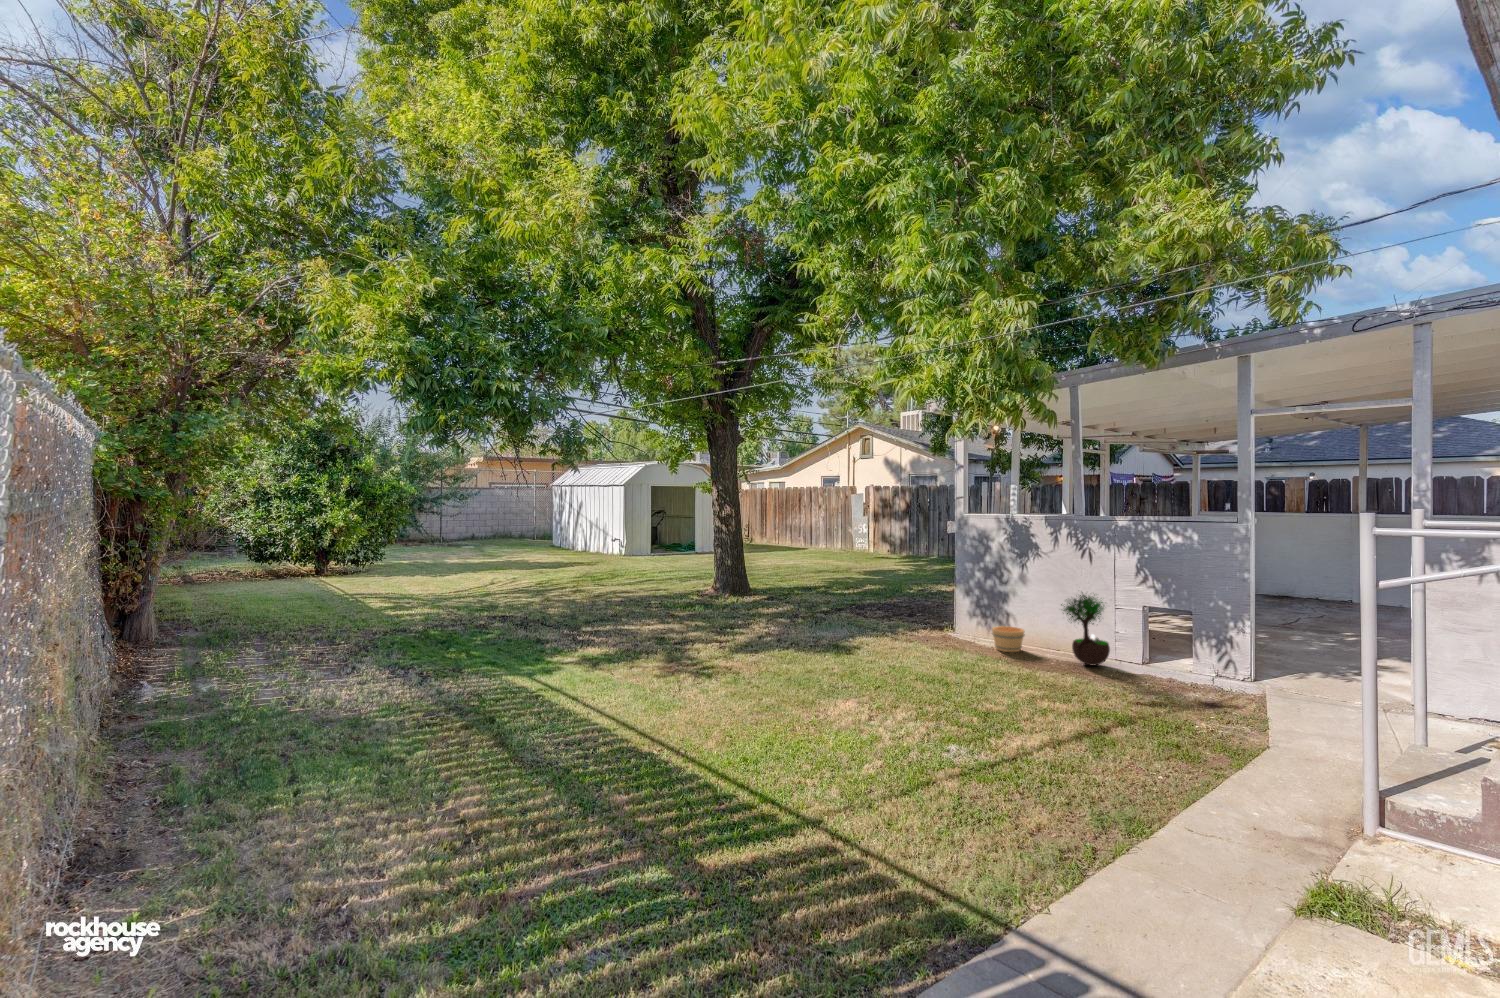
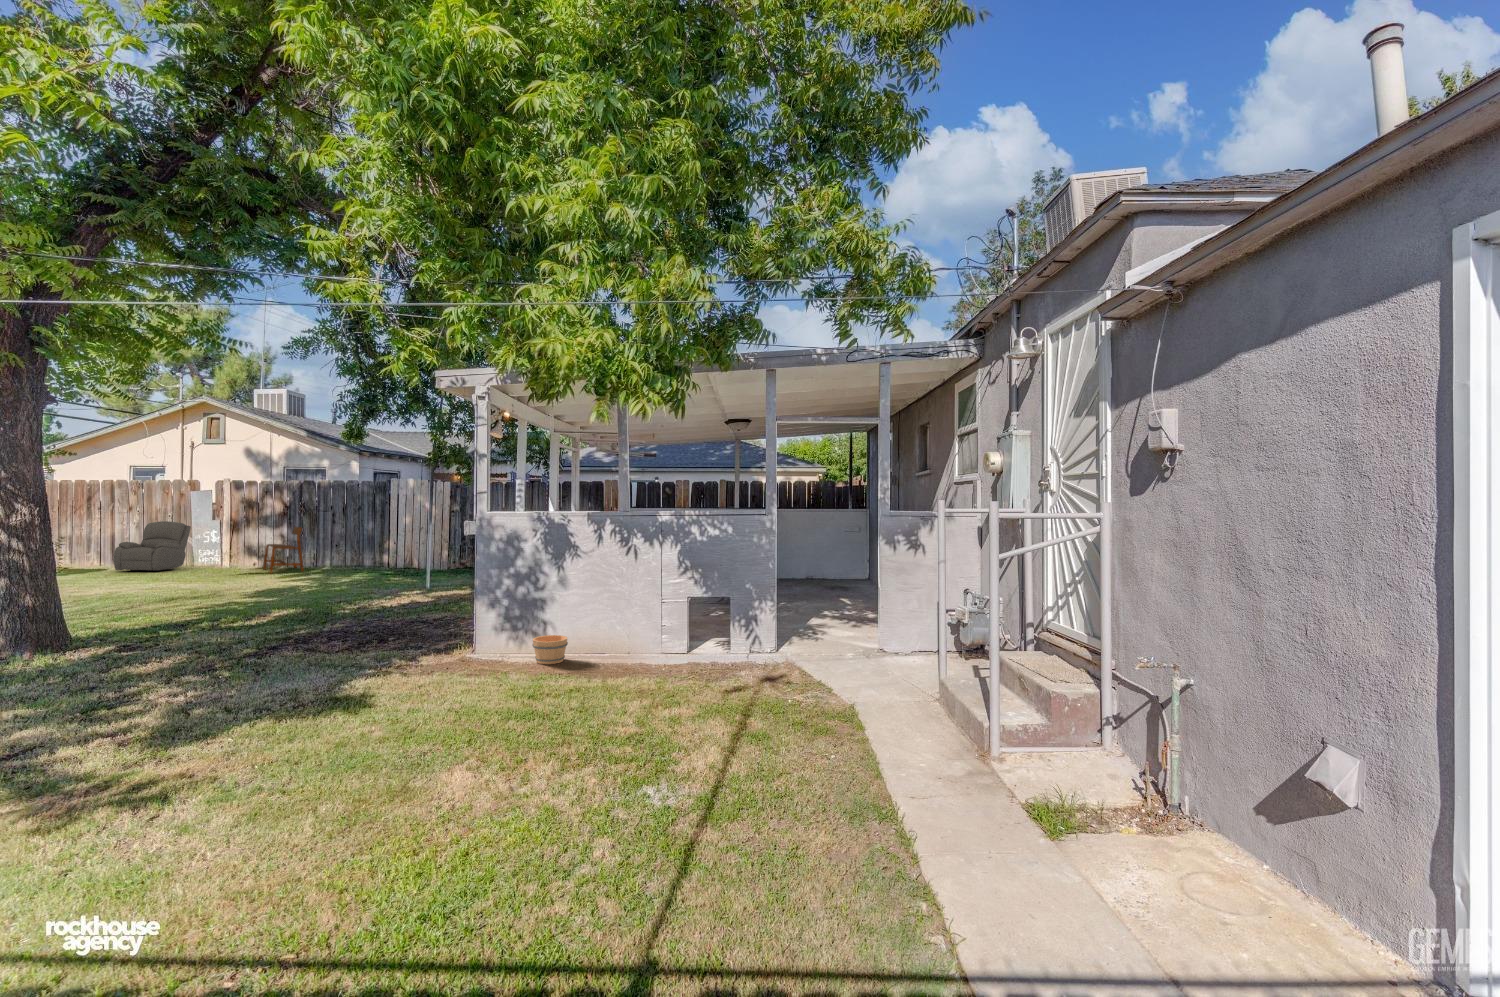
chair: none [807,516,849,552] -> present [113,521,191,572]
bench: none [889,521,913,559] -> present [263,527,304,573]
potted tree: present [1061,592,1110,666] -> none [615,583,663,662]

